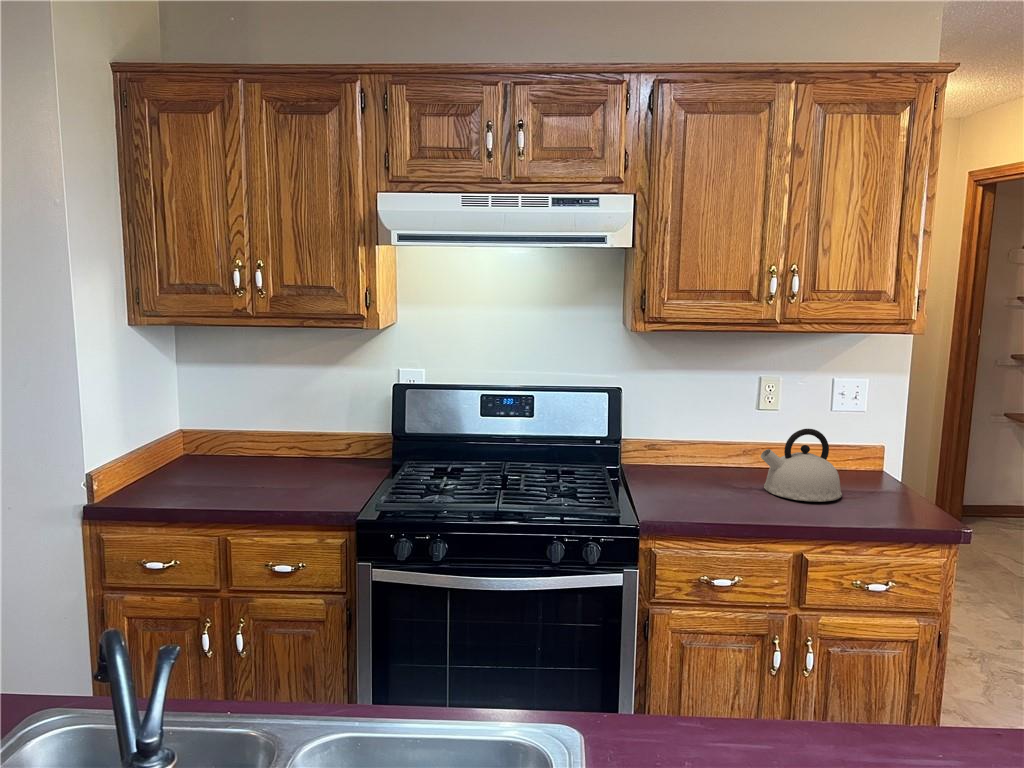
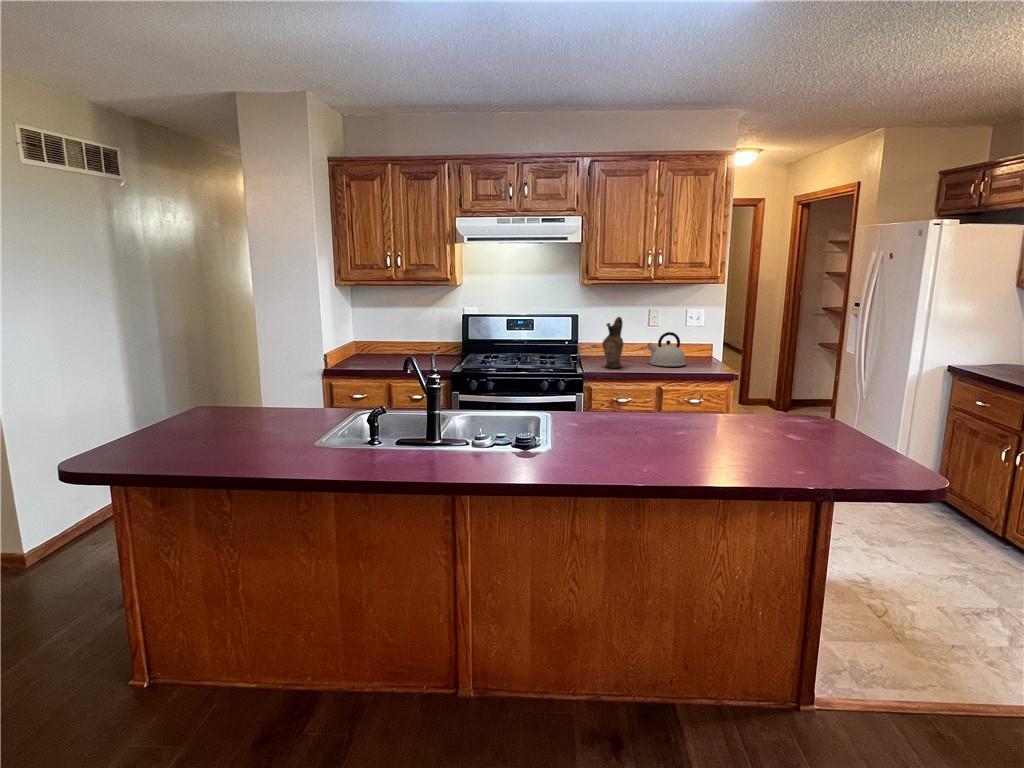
ceramic pitcher: none [675,399,719,505] -> present [602,317,623,368]

